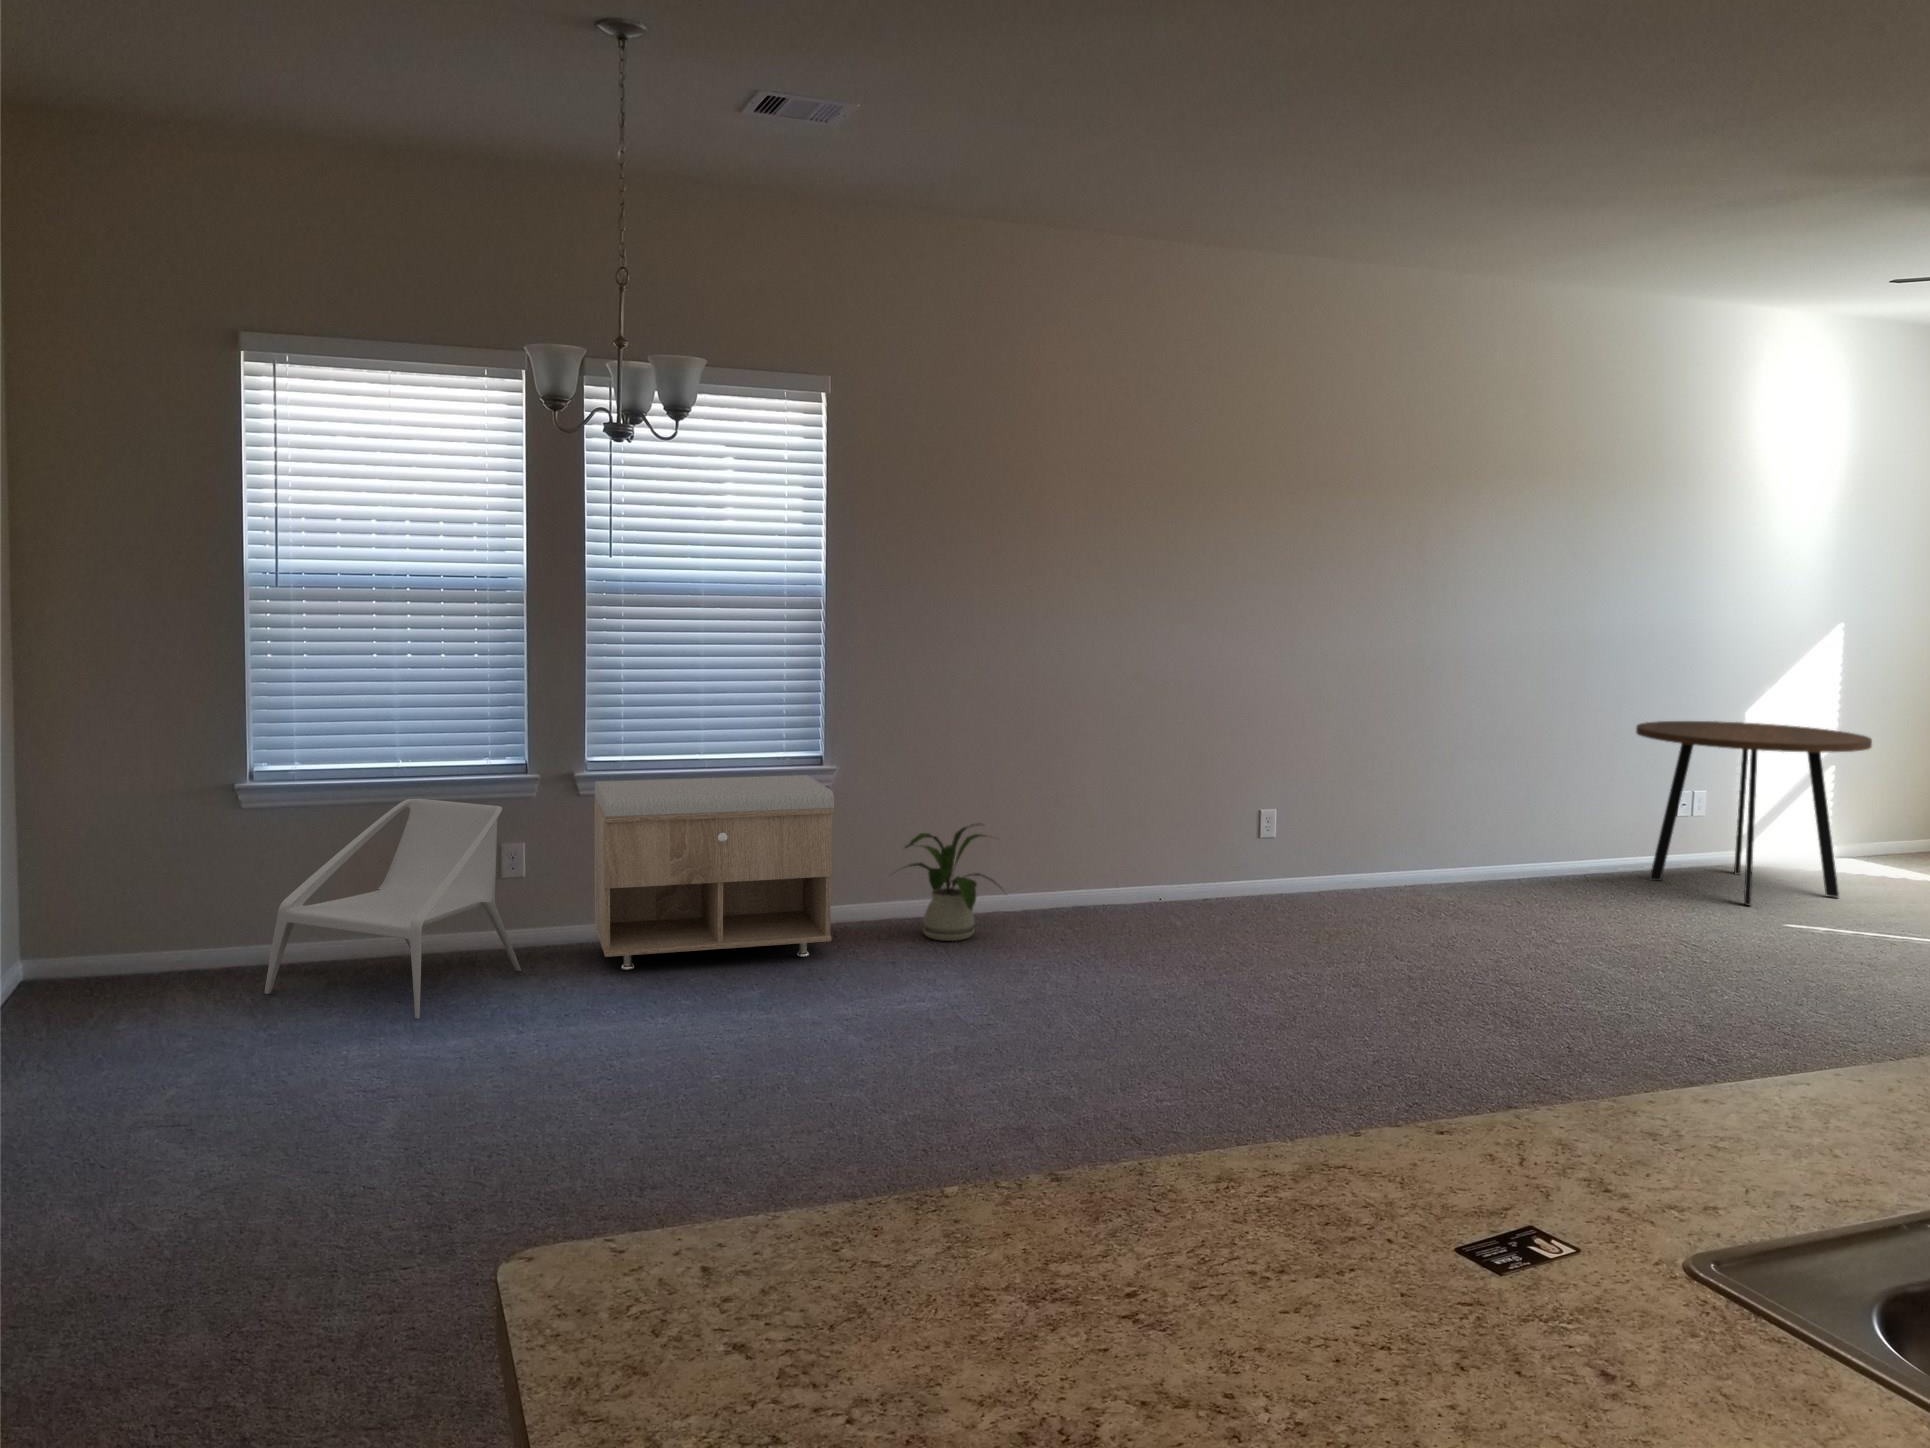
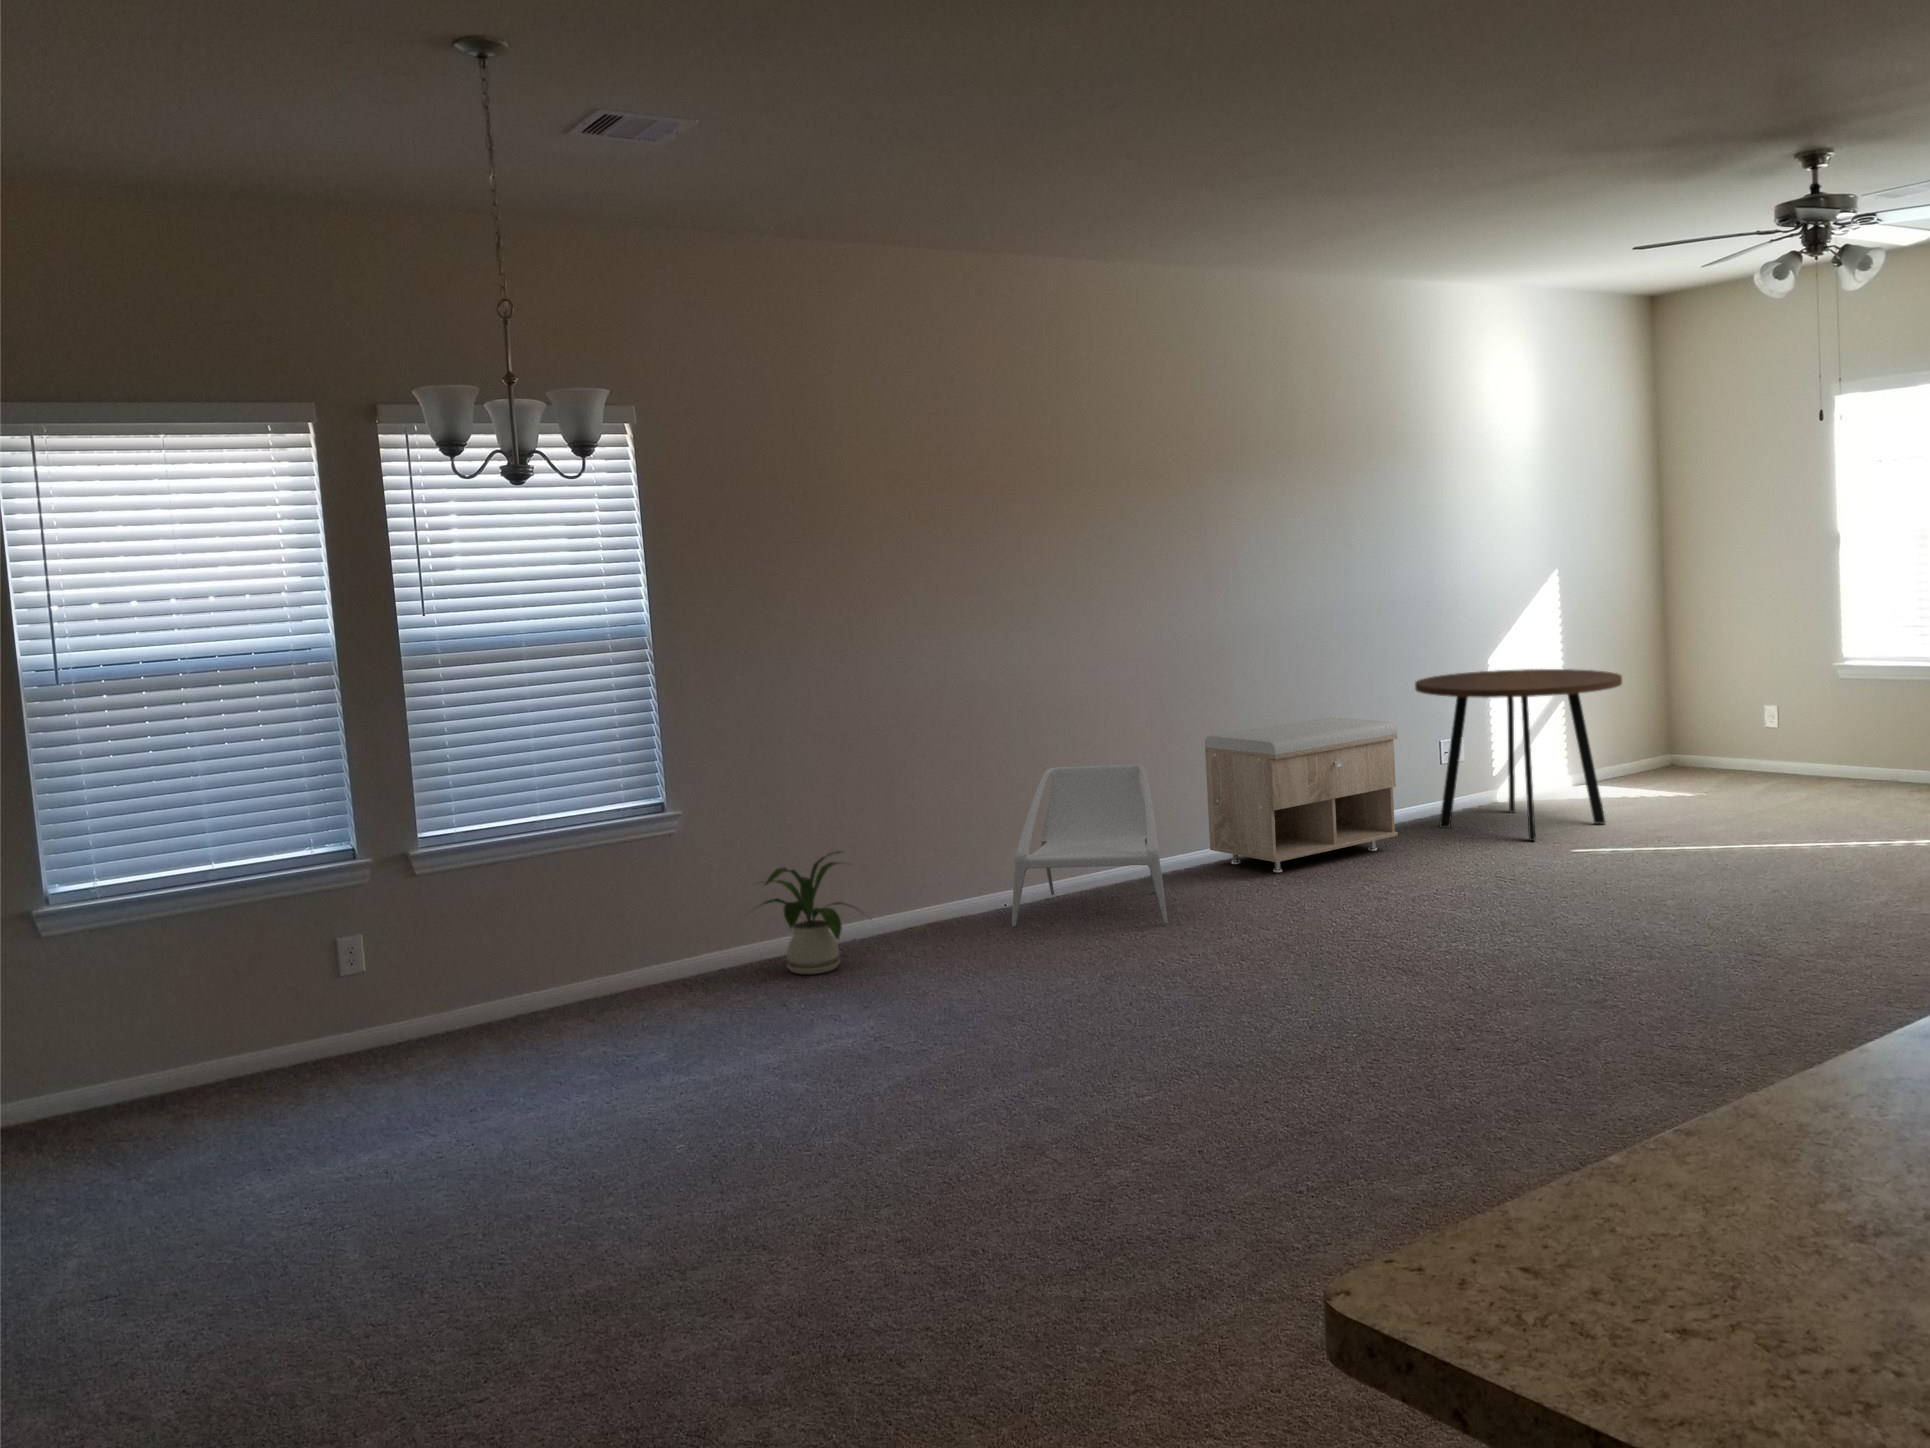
storage bench: present [595,775,834,970] -> present [1205,717,1398,872]
armchair: present [265,799,521,1019] -> present [1012,765,1168,927]

